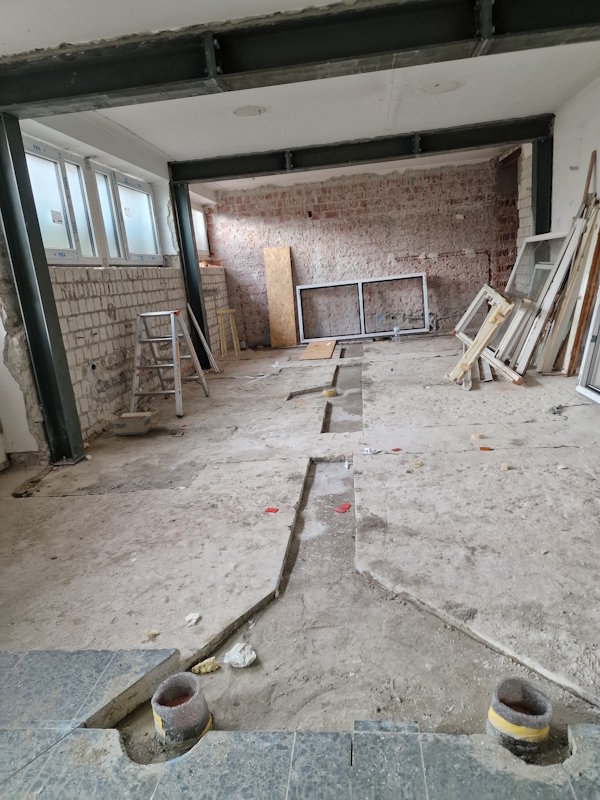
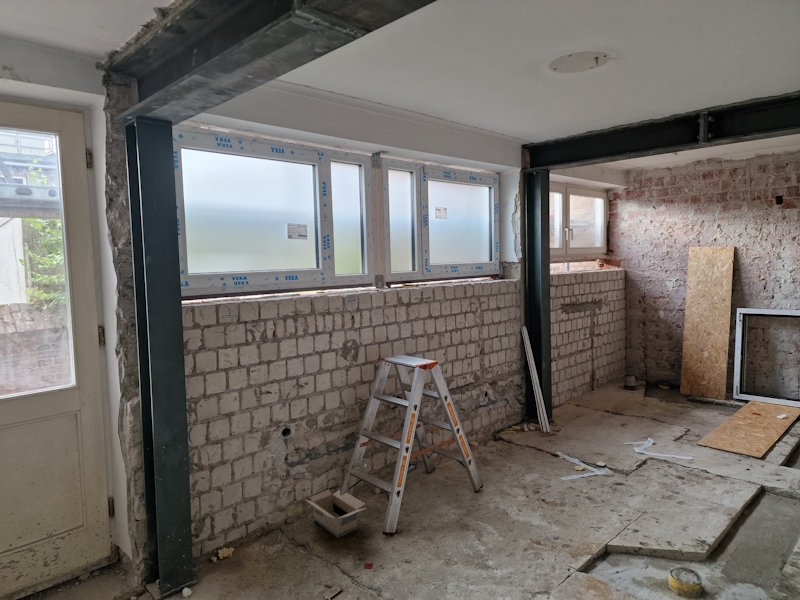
stool: present [217,309,241,358] -> none [589,332,621,401]

